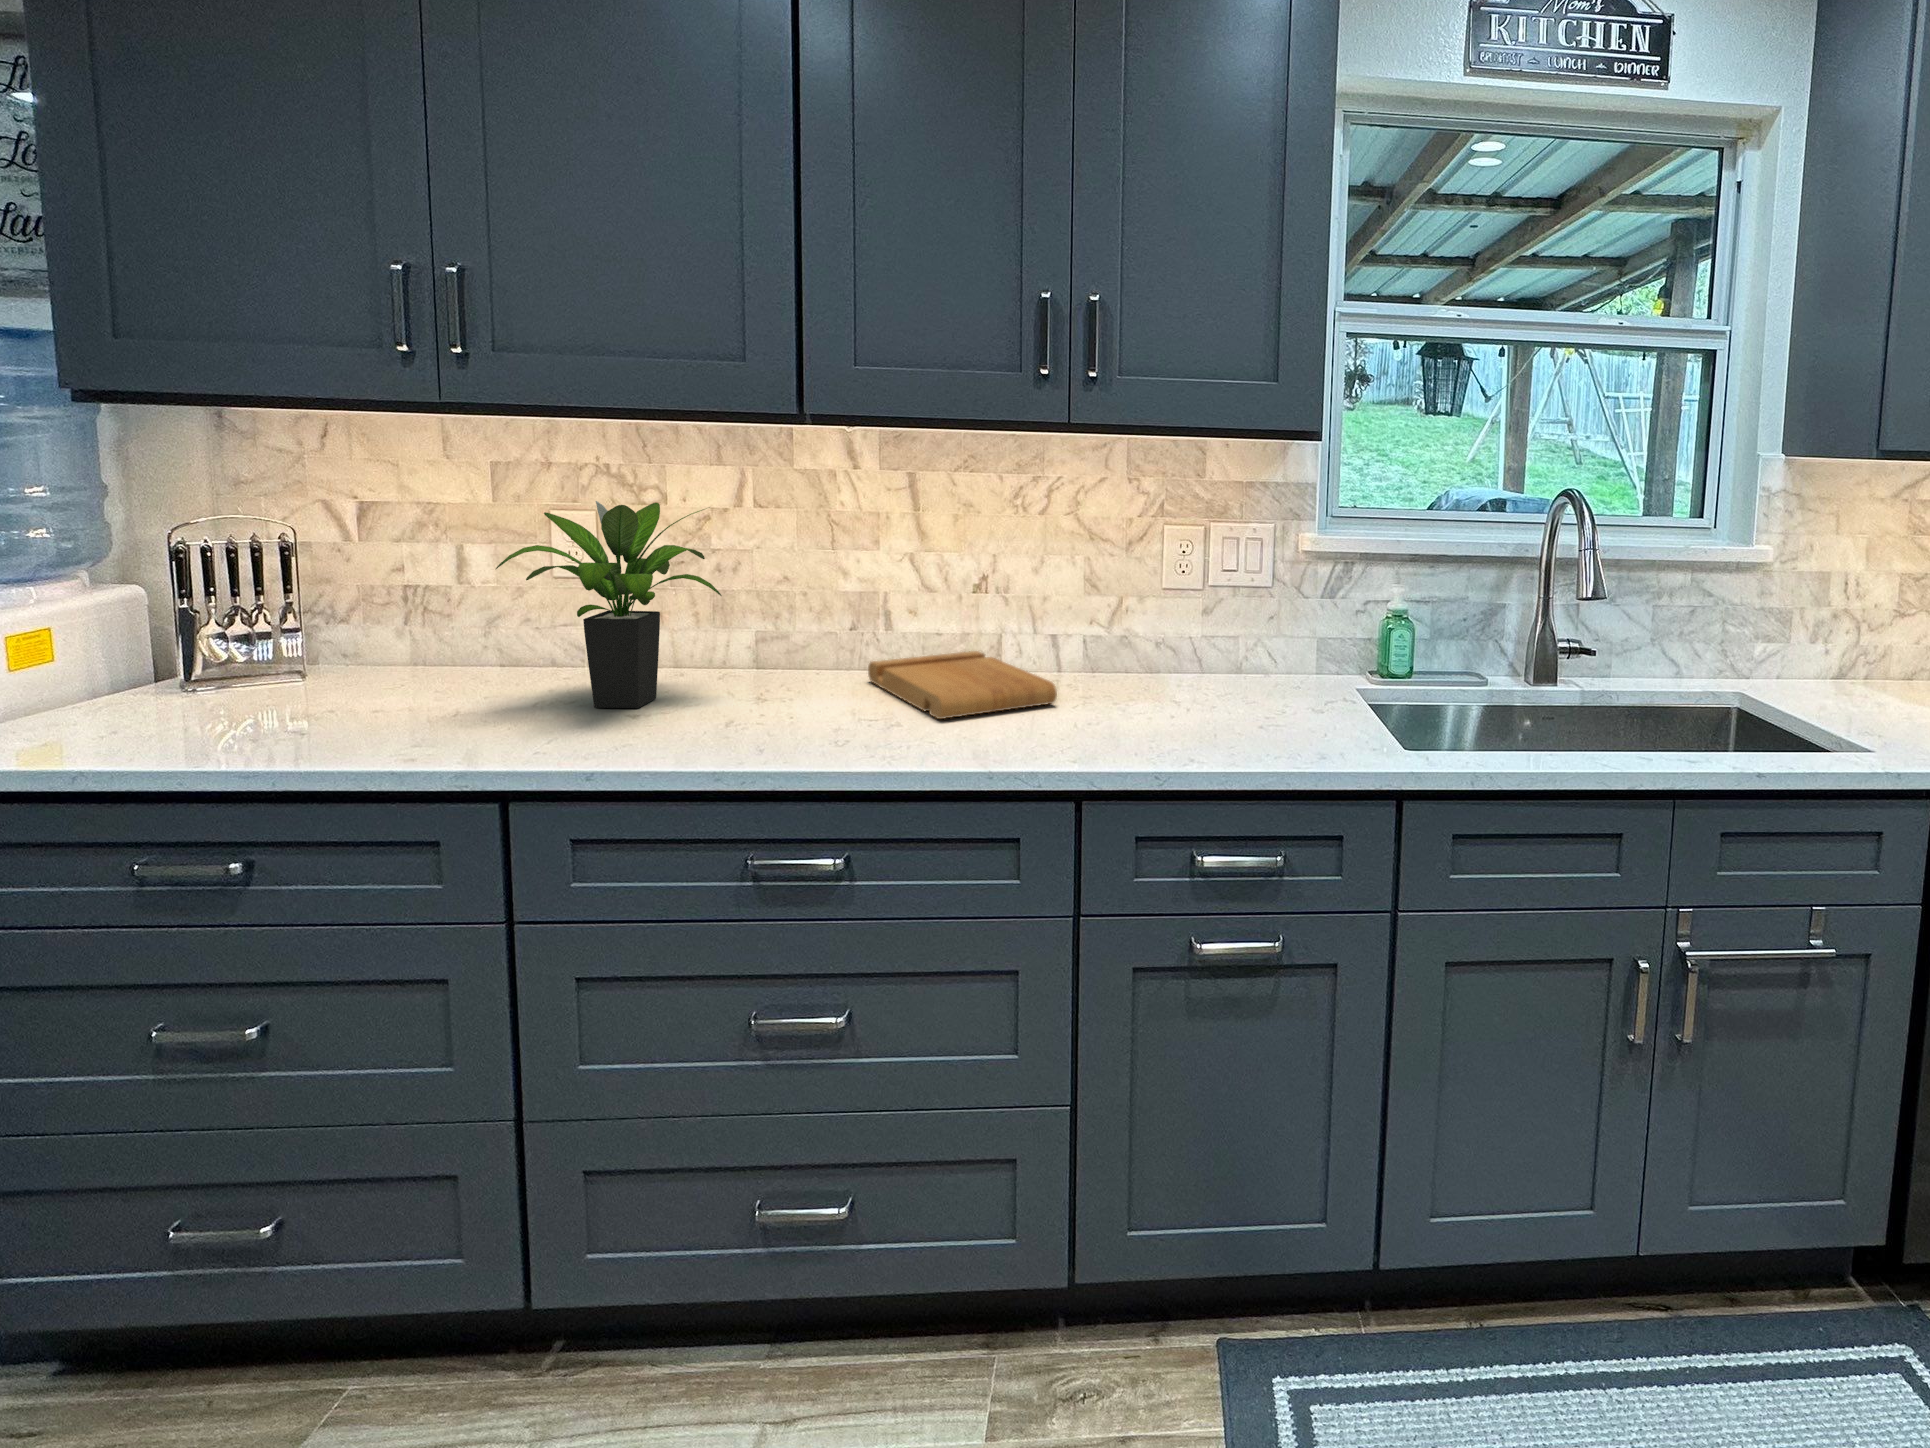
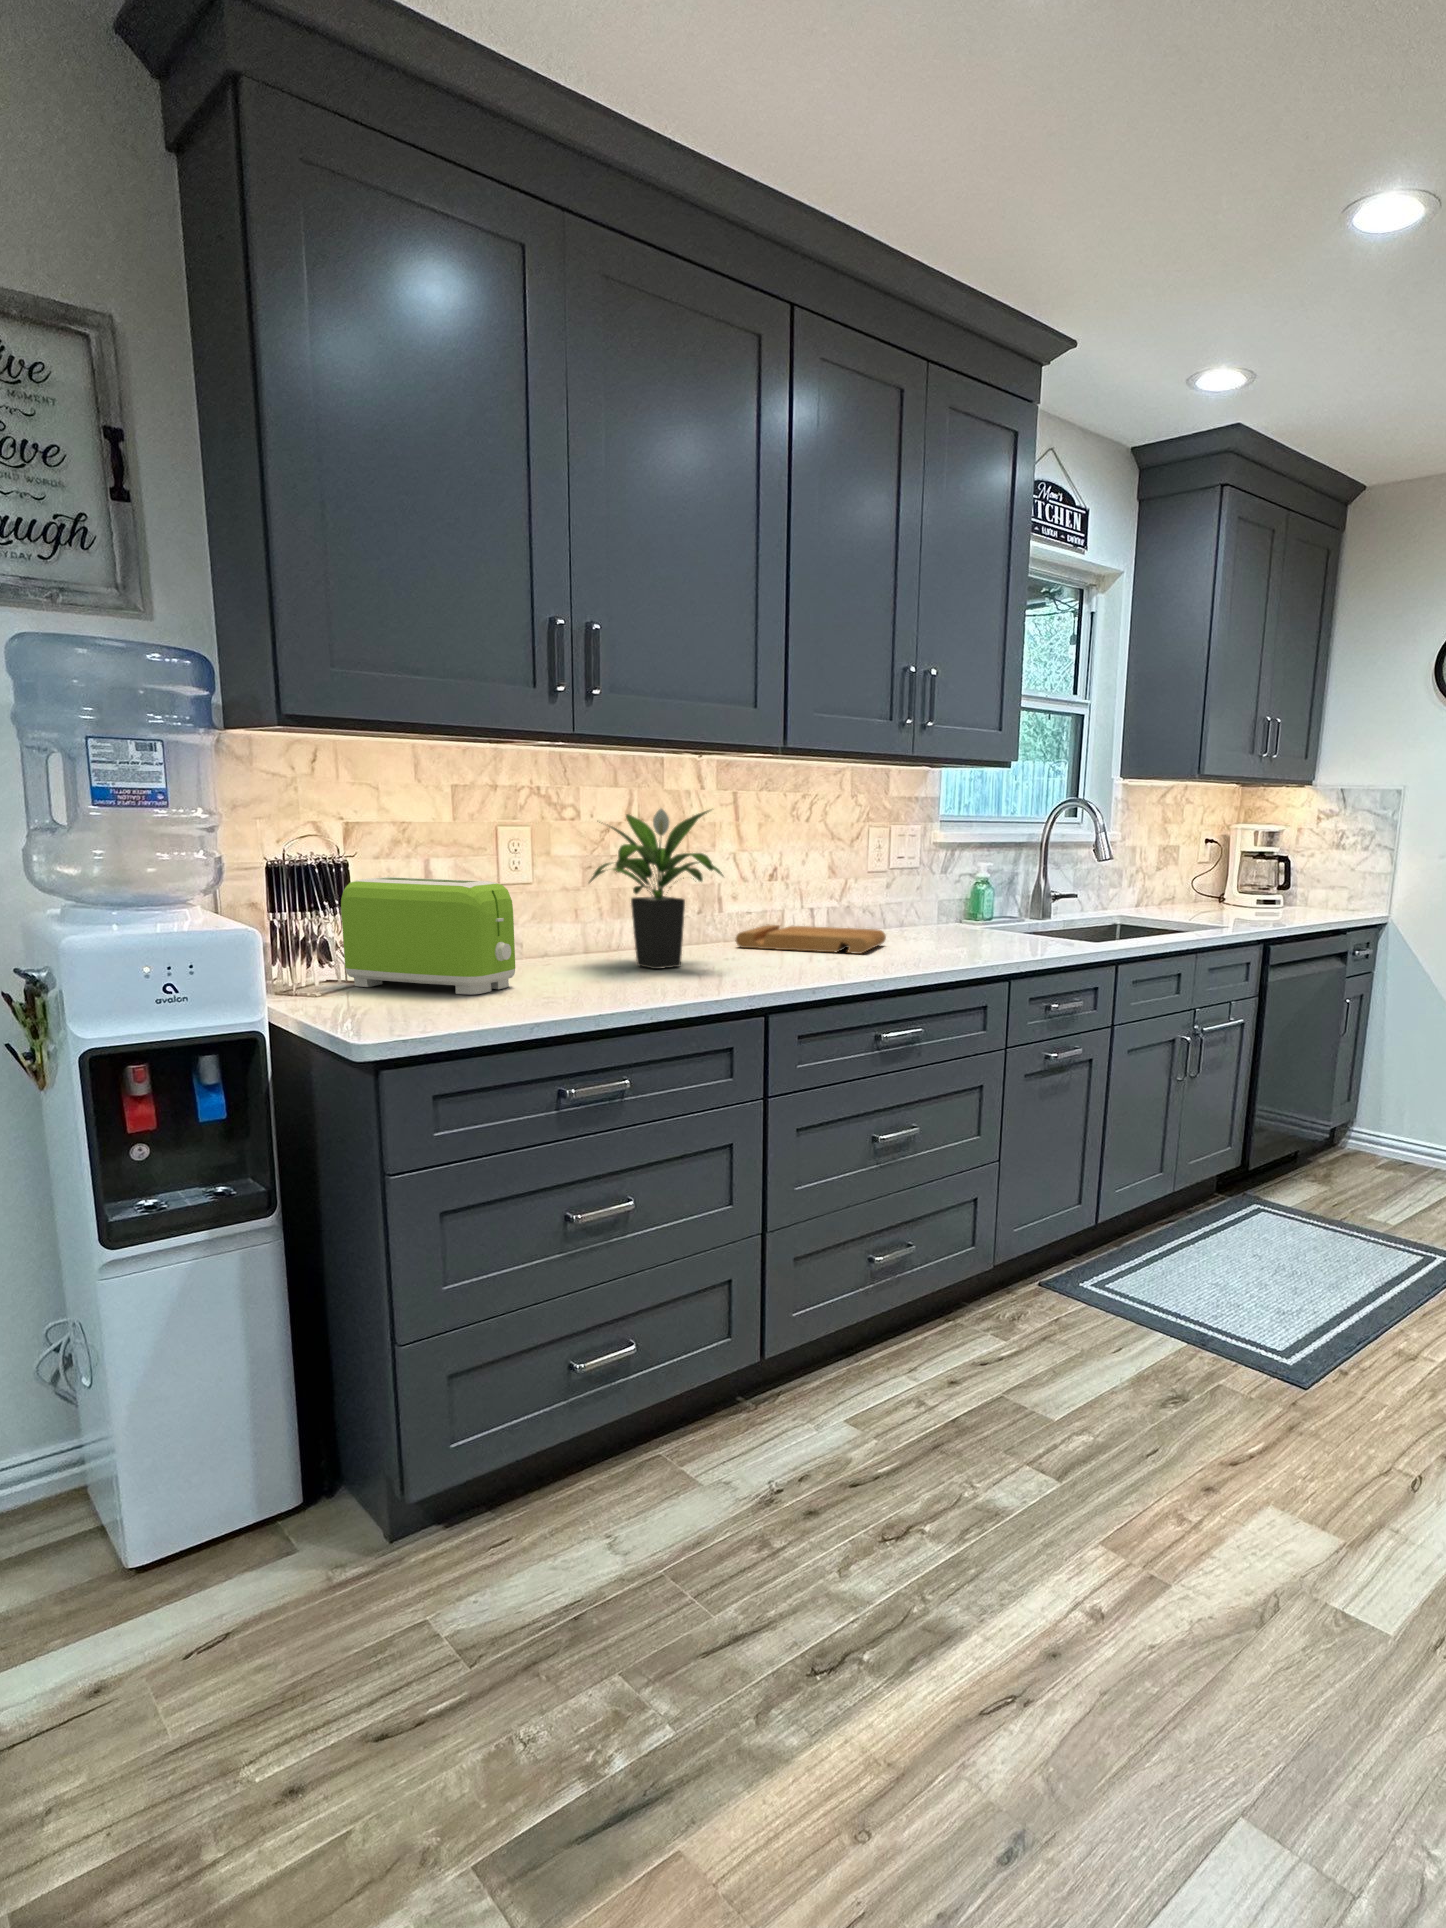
toaster: none [228,567,366,720] -> present [341,877,515,994]

